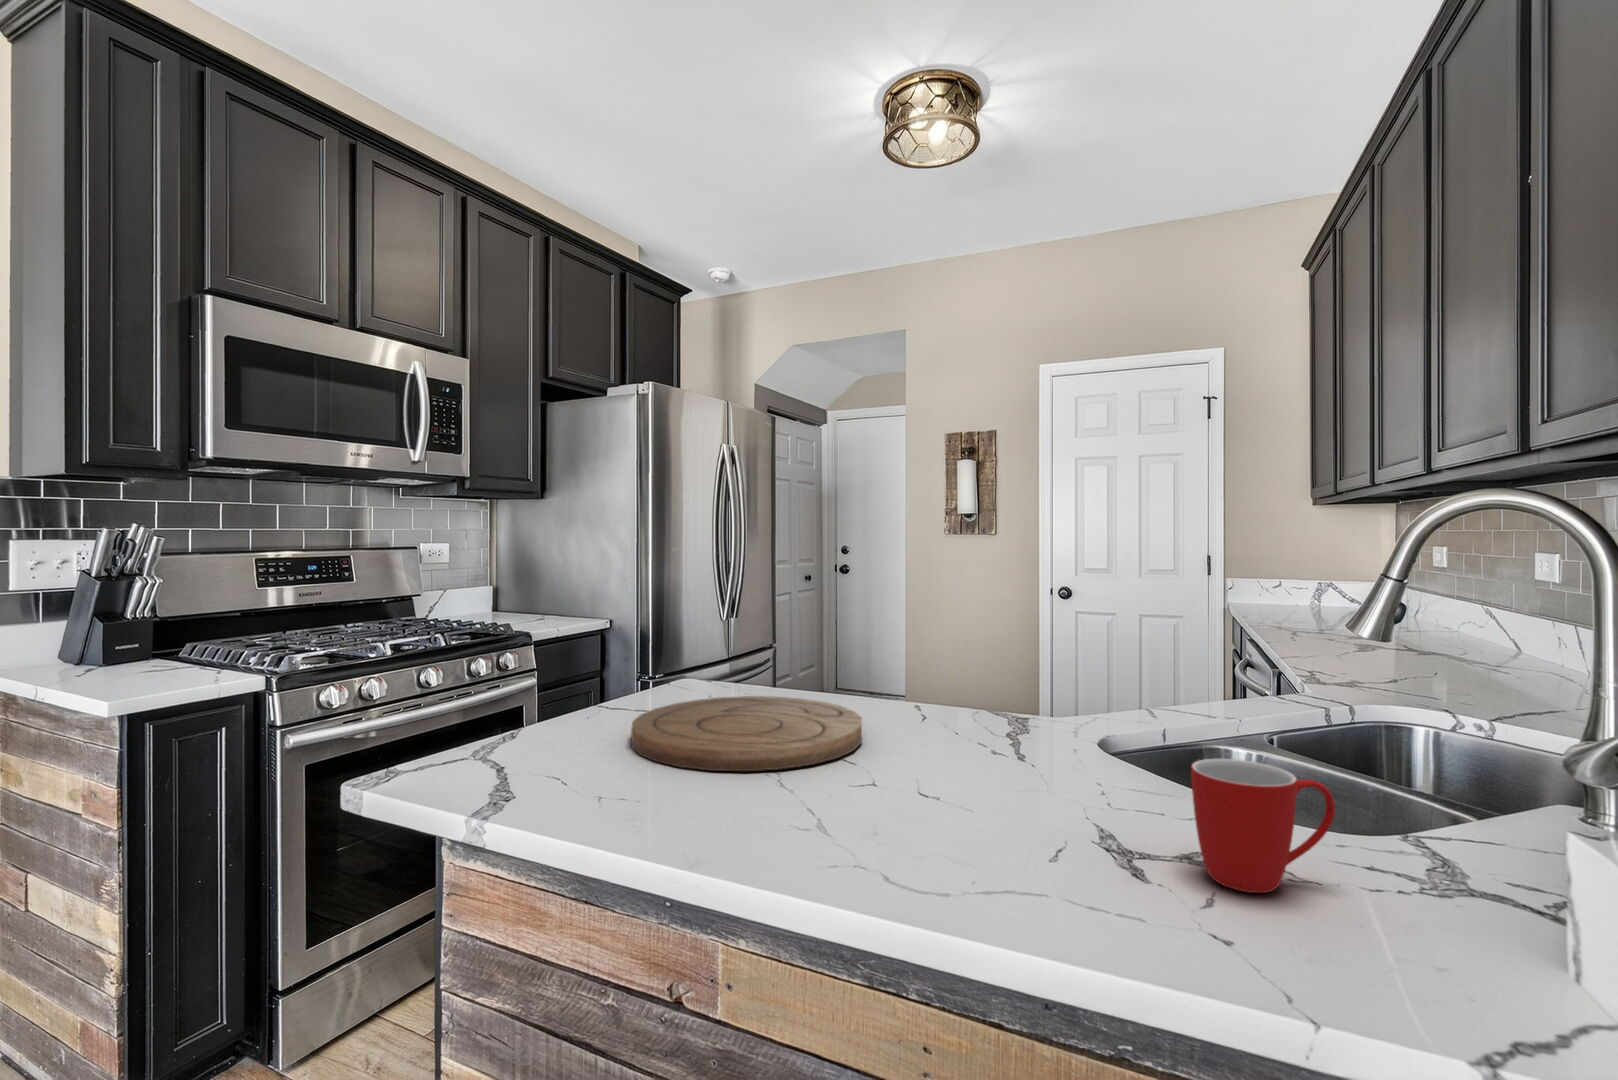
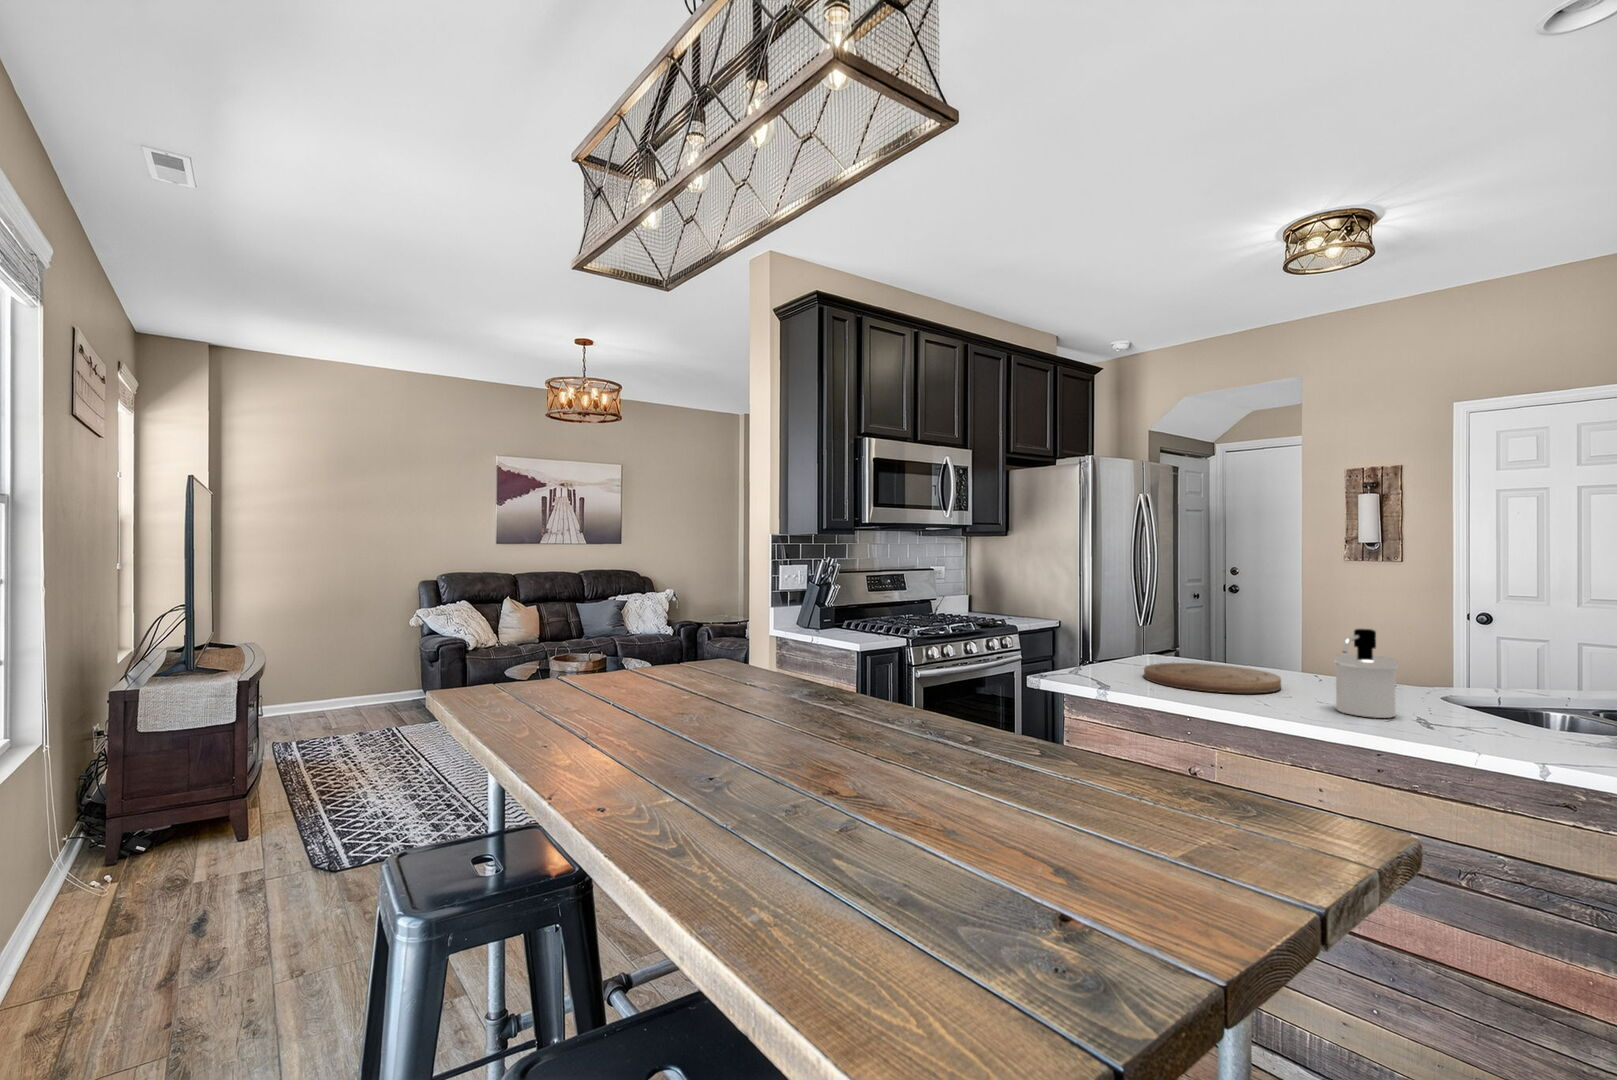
soap dispenser: none [945,629,1051,814] -> present [1334,629,1398,718]
mug: present [1191,759,1335,893] -> none [1466,691,1547,748]

